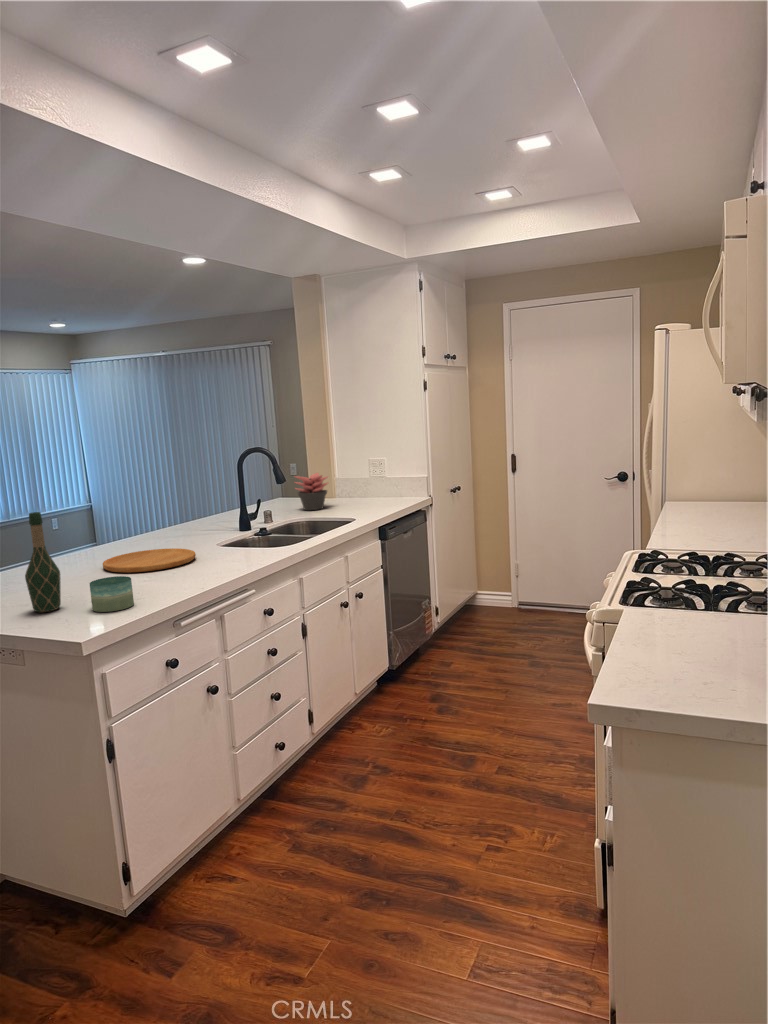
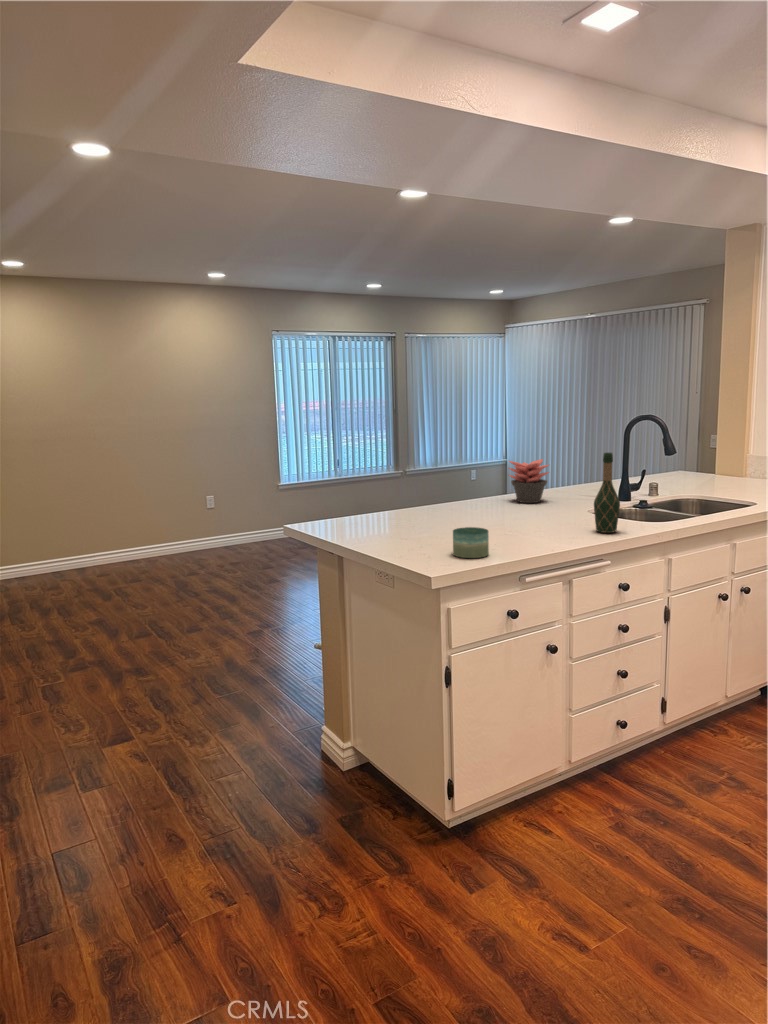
succulent plant: present [295,473,328,510] -> present [509,459,549,503]
wine bottle: present [25,512,61,612] -> present [594,453,620,533]
cutting board: present [103,548,196,573] -> none [478,508,563,528]

